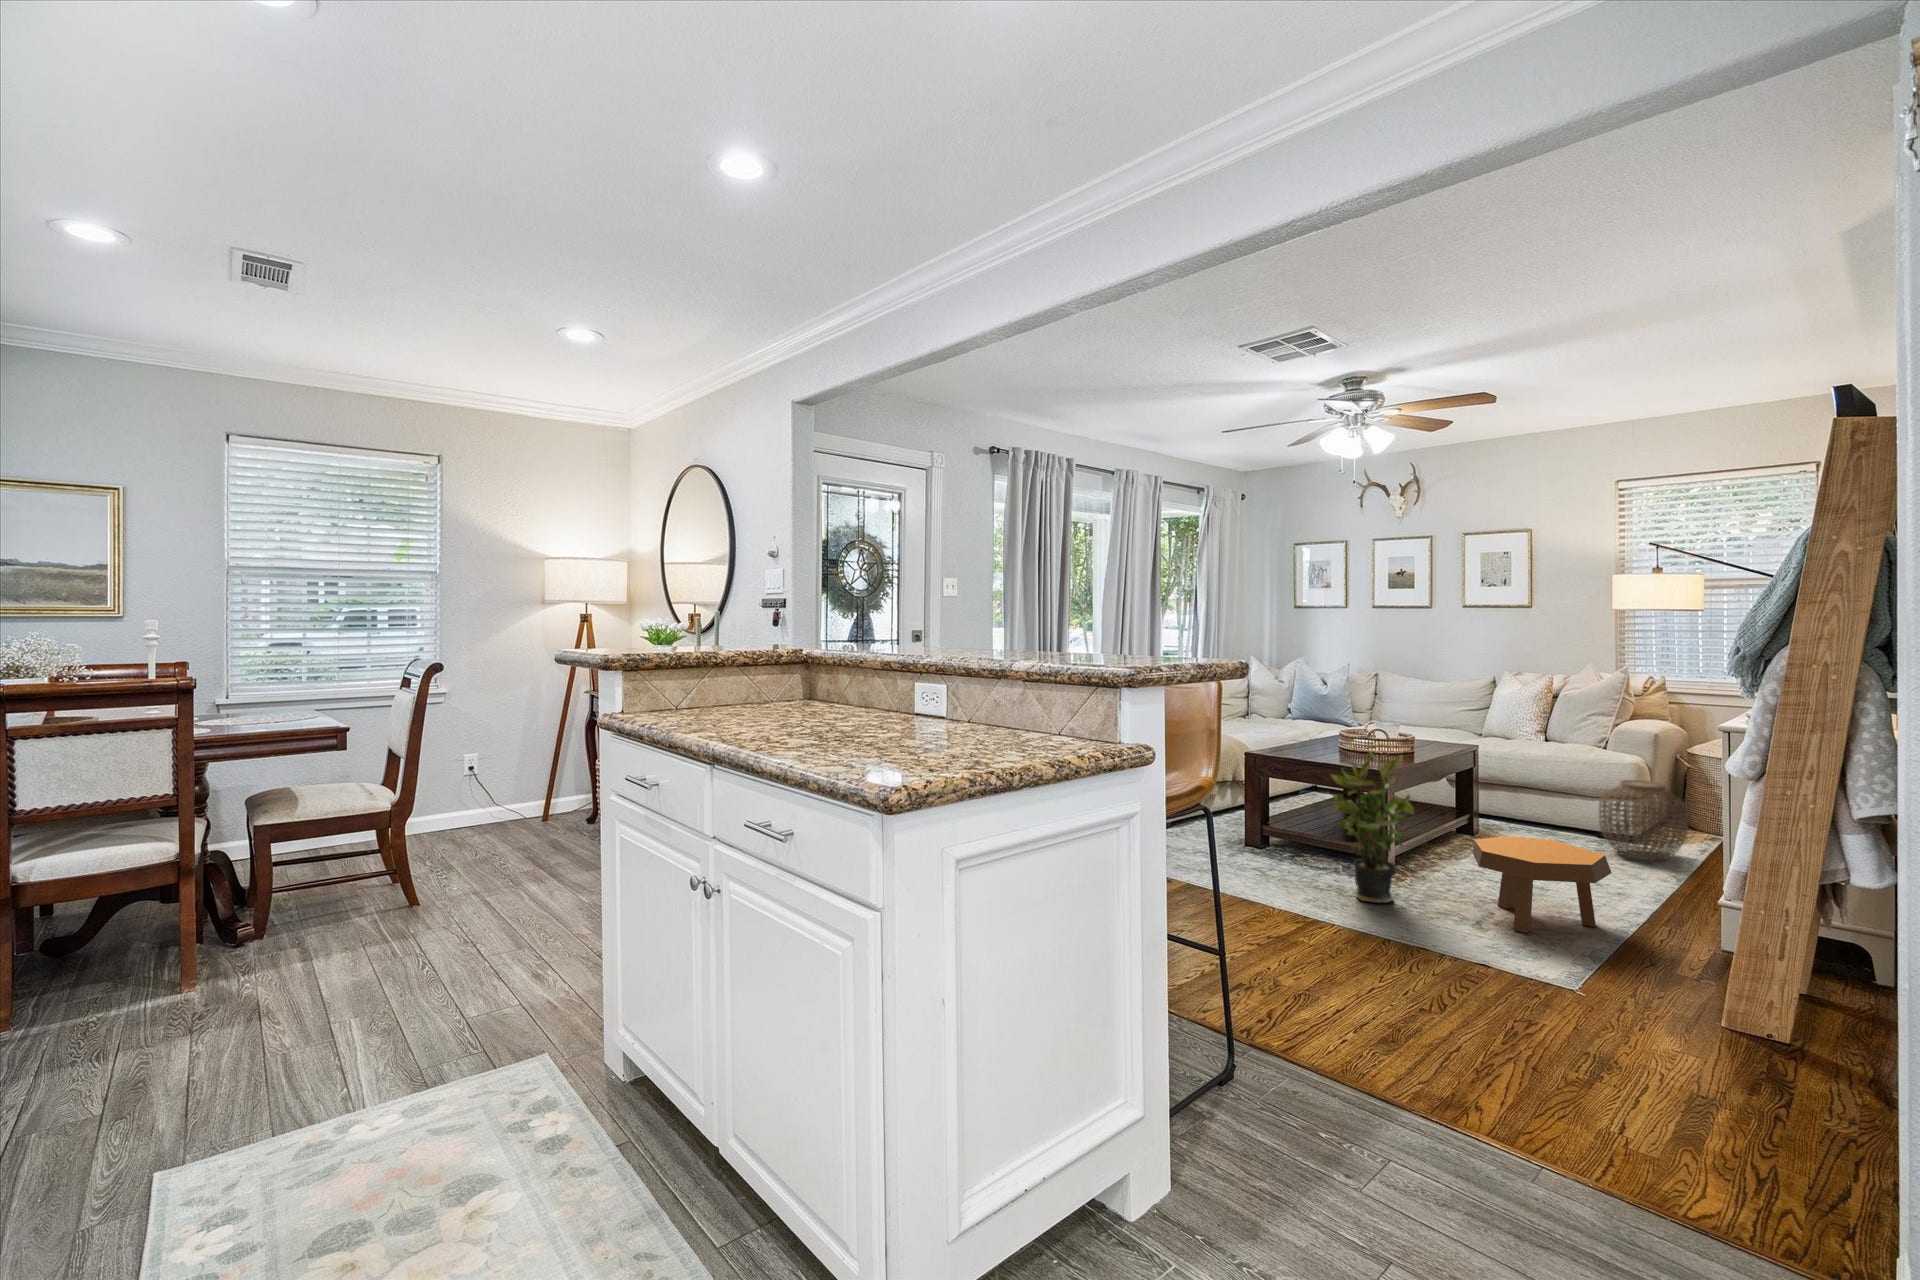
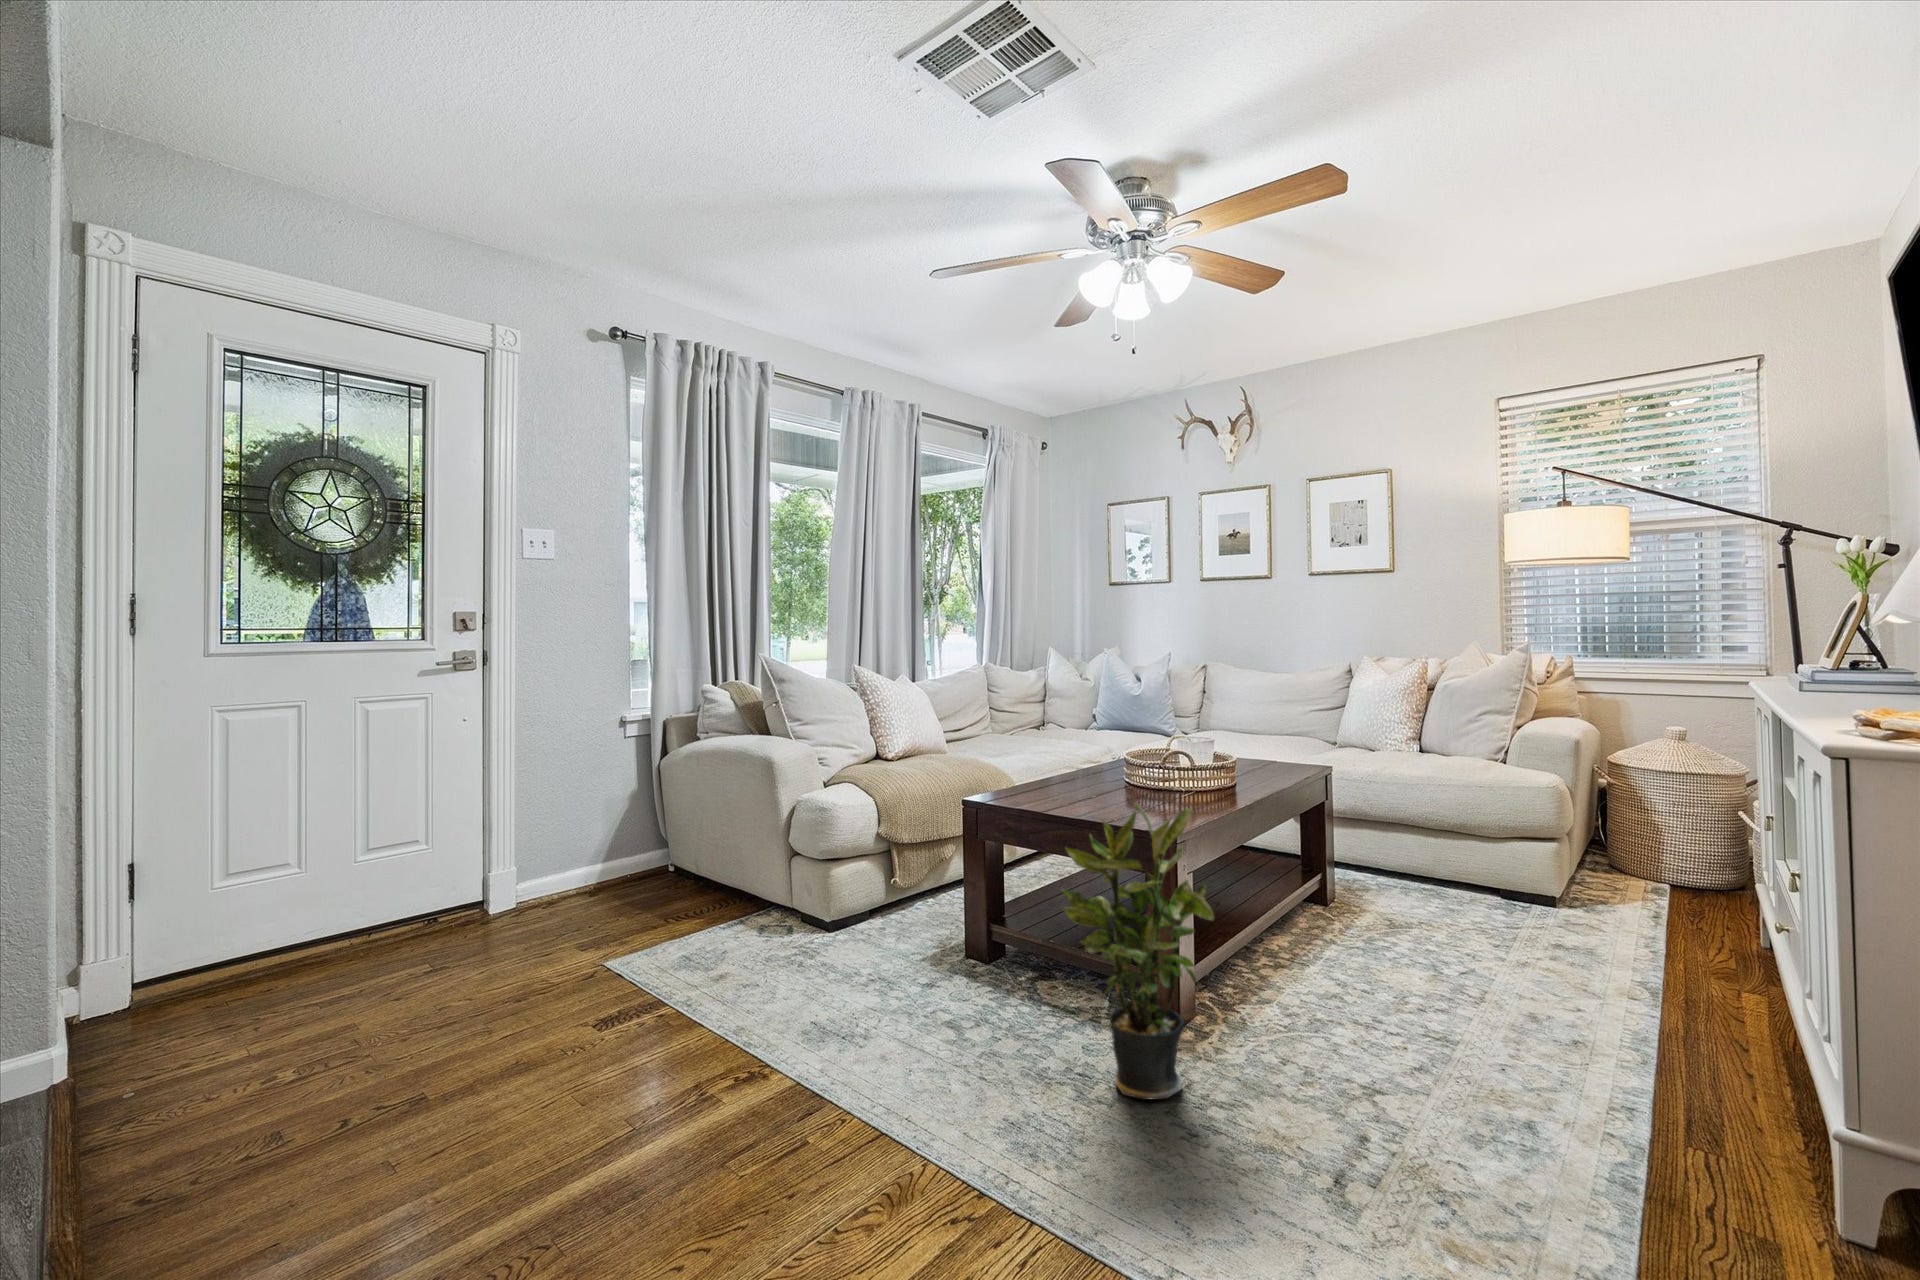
woven basket: present [1599,780,1688,861] -> none [1509,815,1643,944]
footstool: present [1473,836,1612,933] -> none [1321,948,1576,1178]

